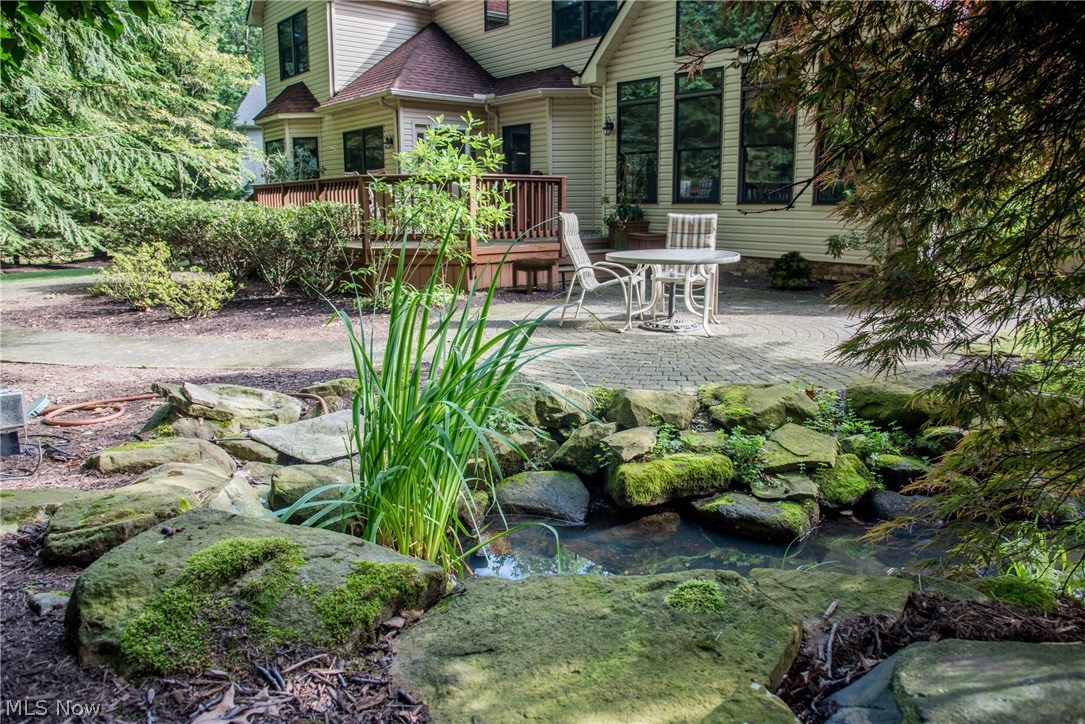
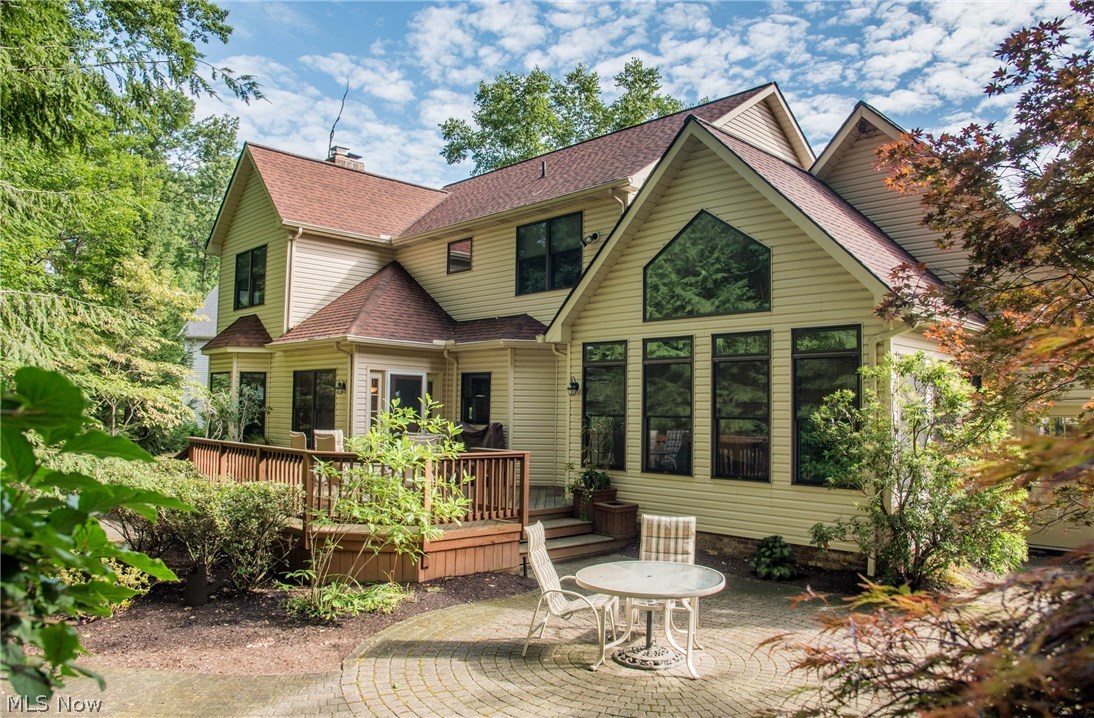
stool: present [508,258,557,295] -> none [464,541,519,589]
watering can: none [263,263,310,302] -> present [176,559,236,607]

